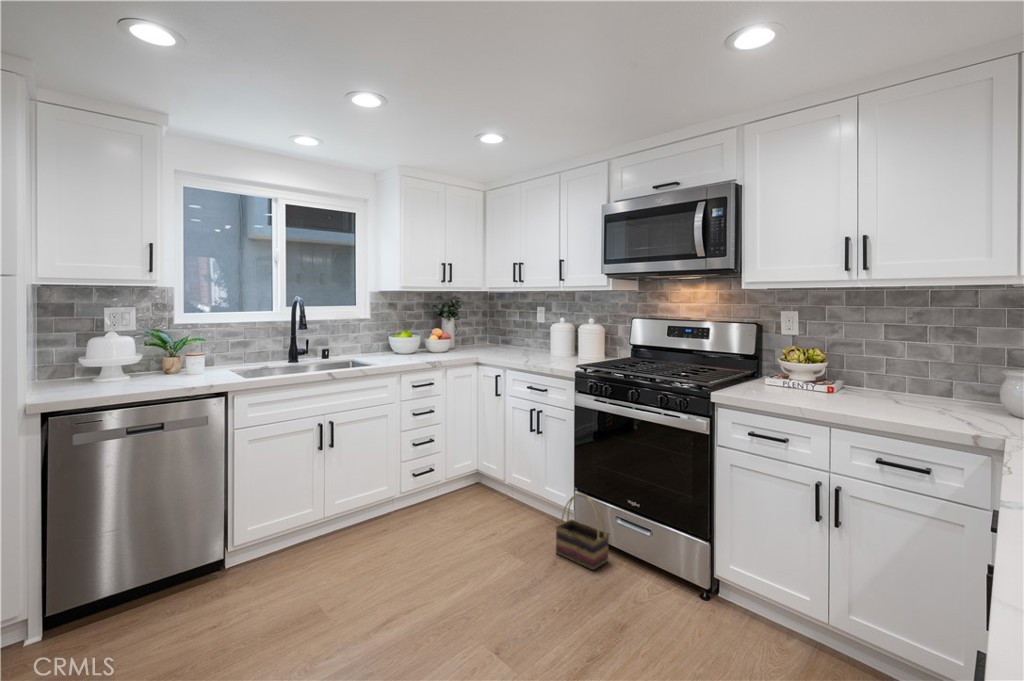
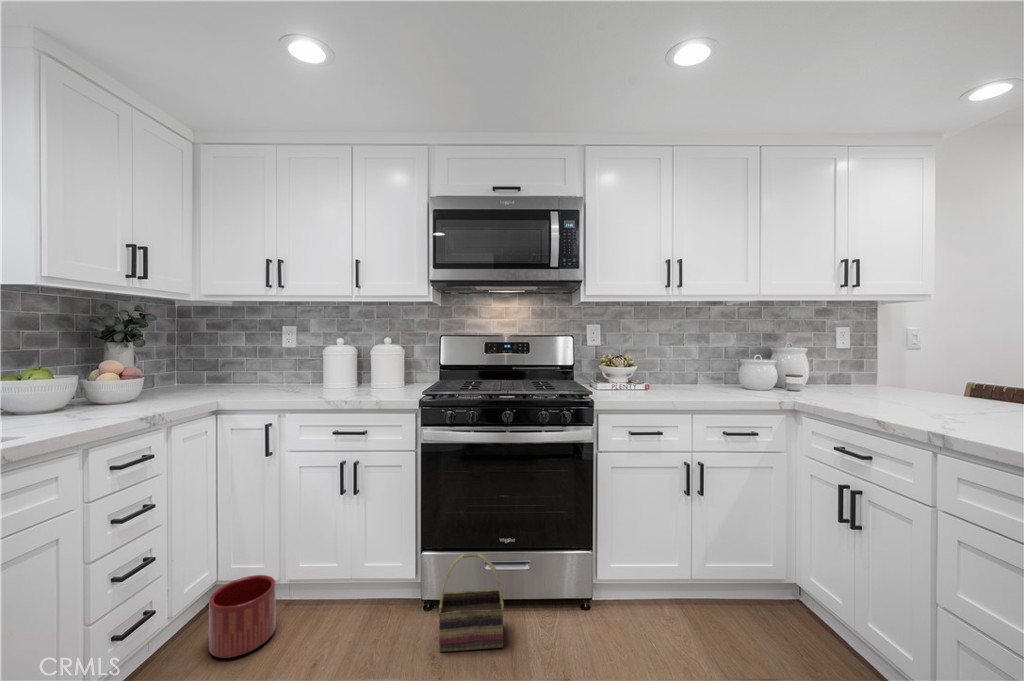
planter: none [460,469,493,509] -> present [209,575,276,658]

